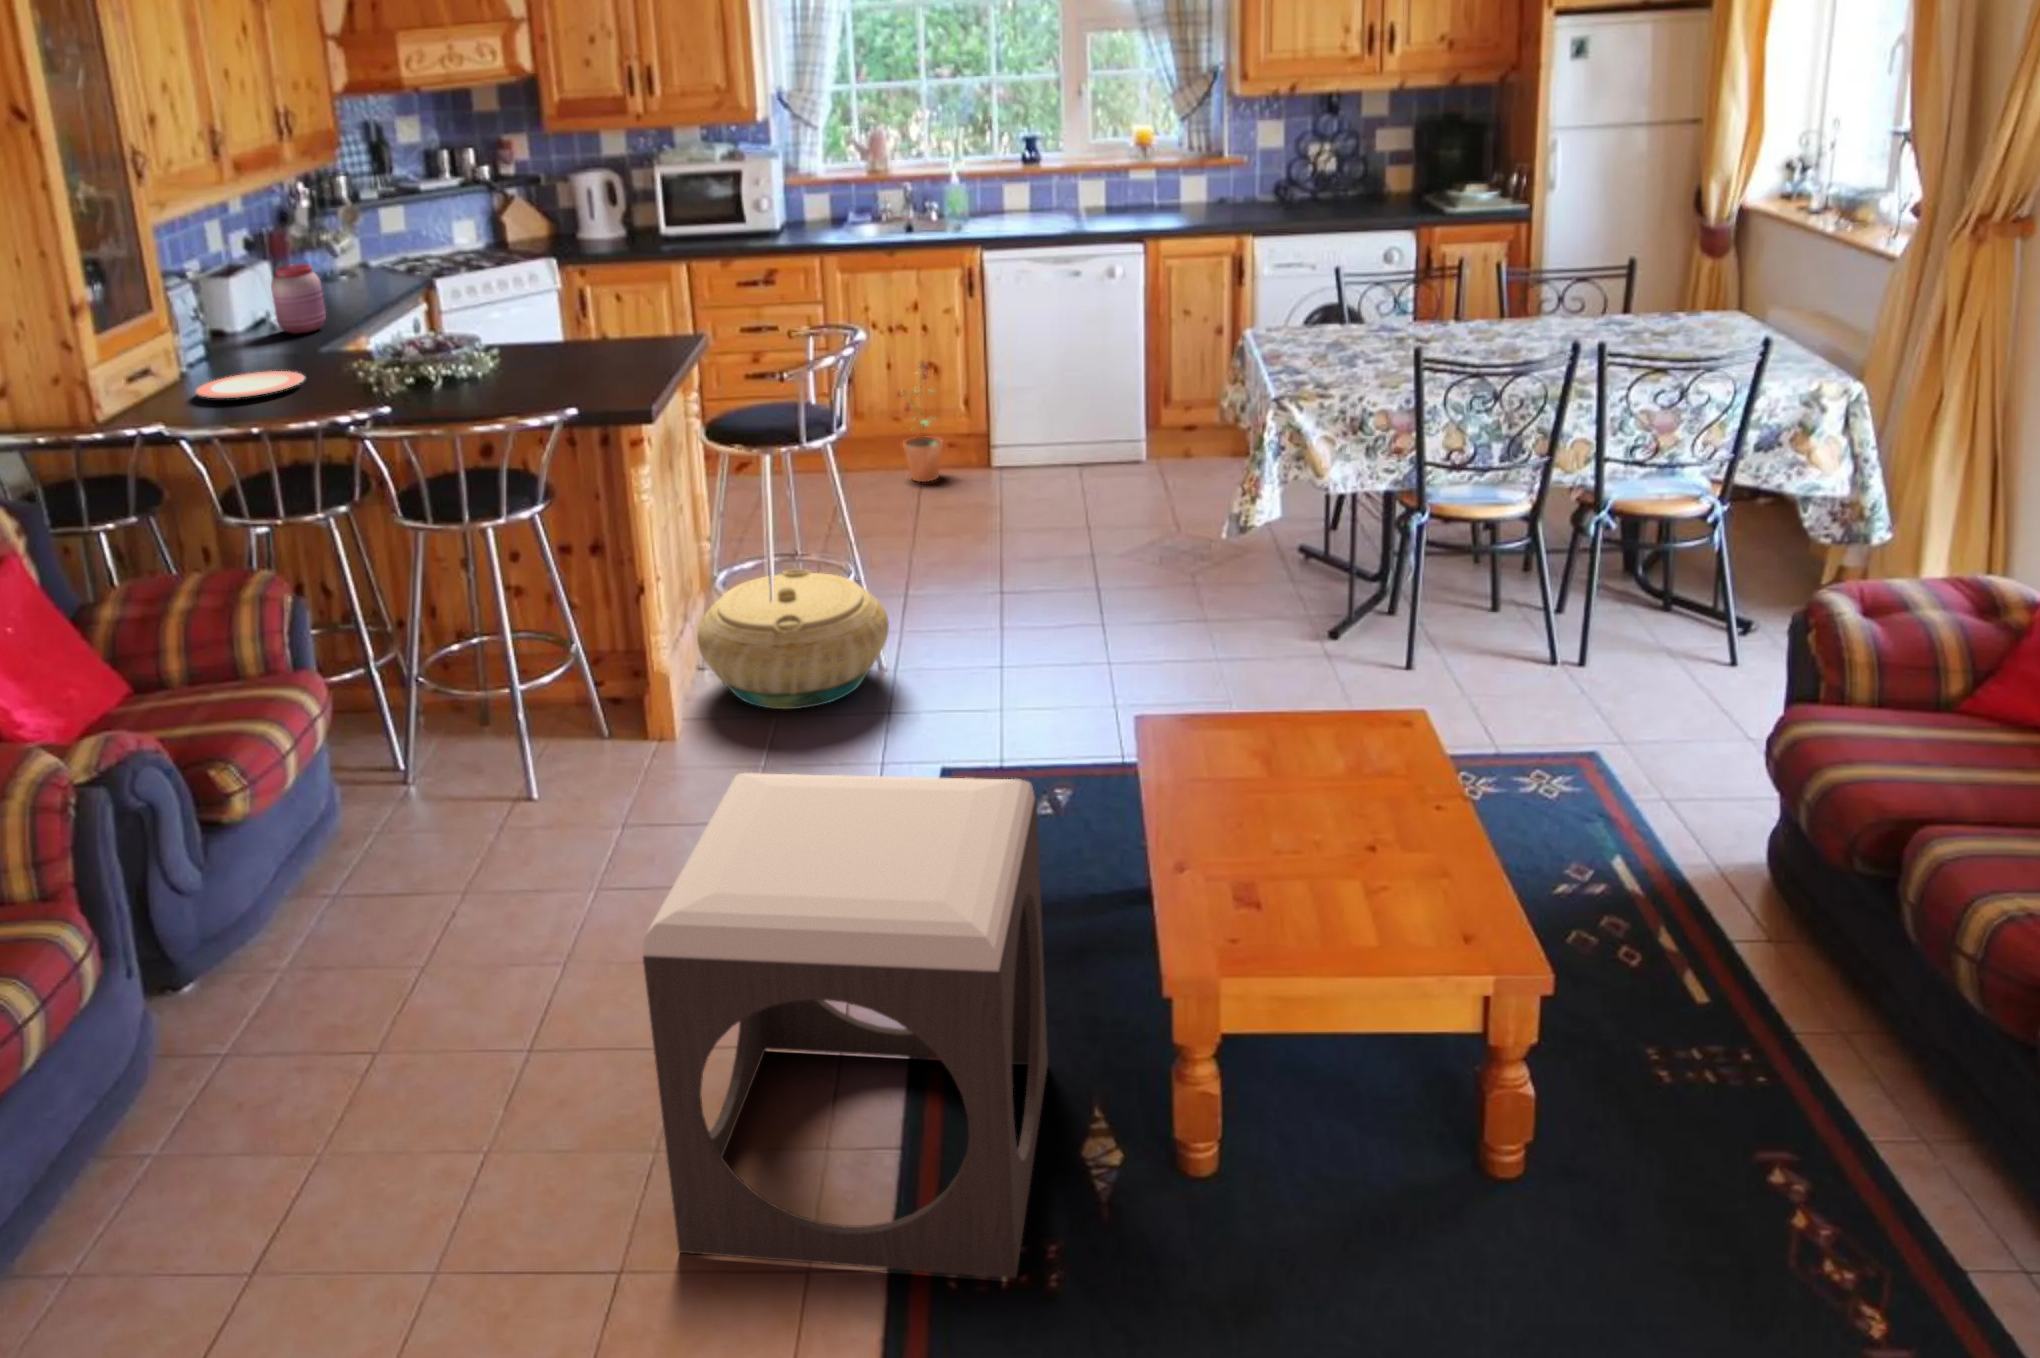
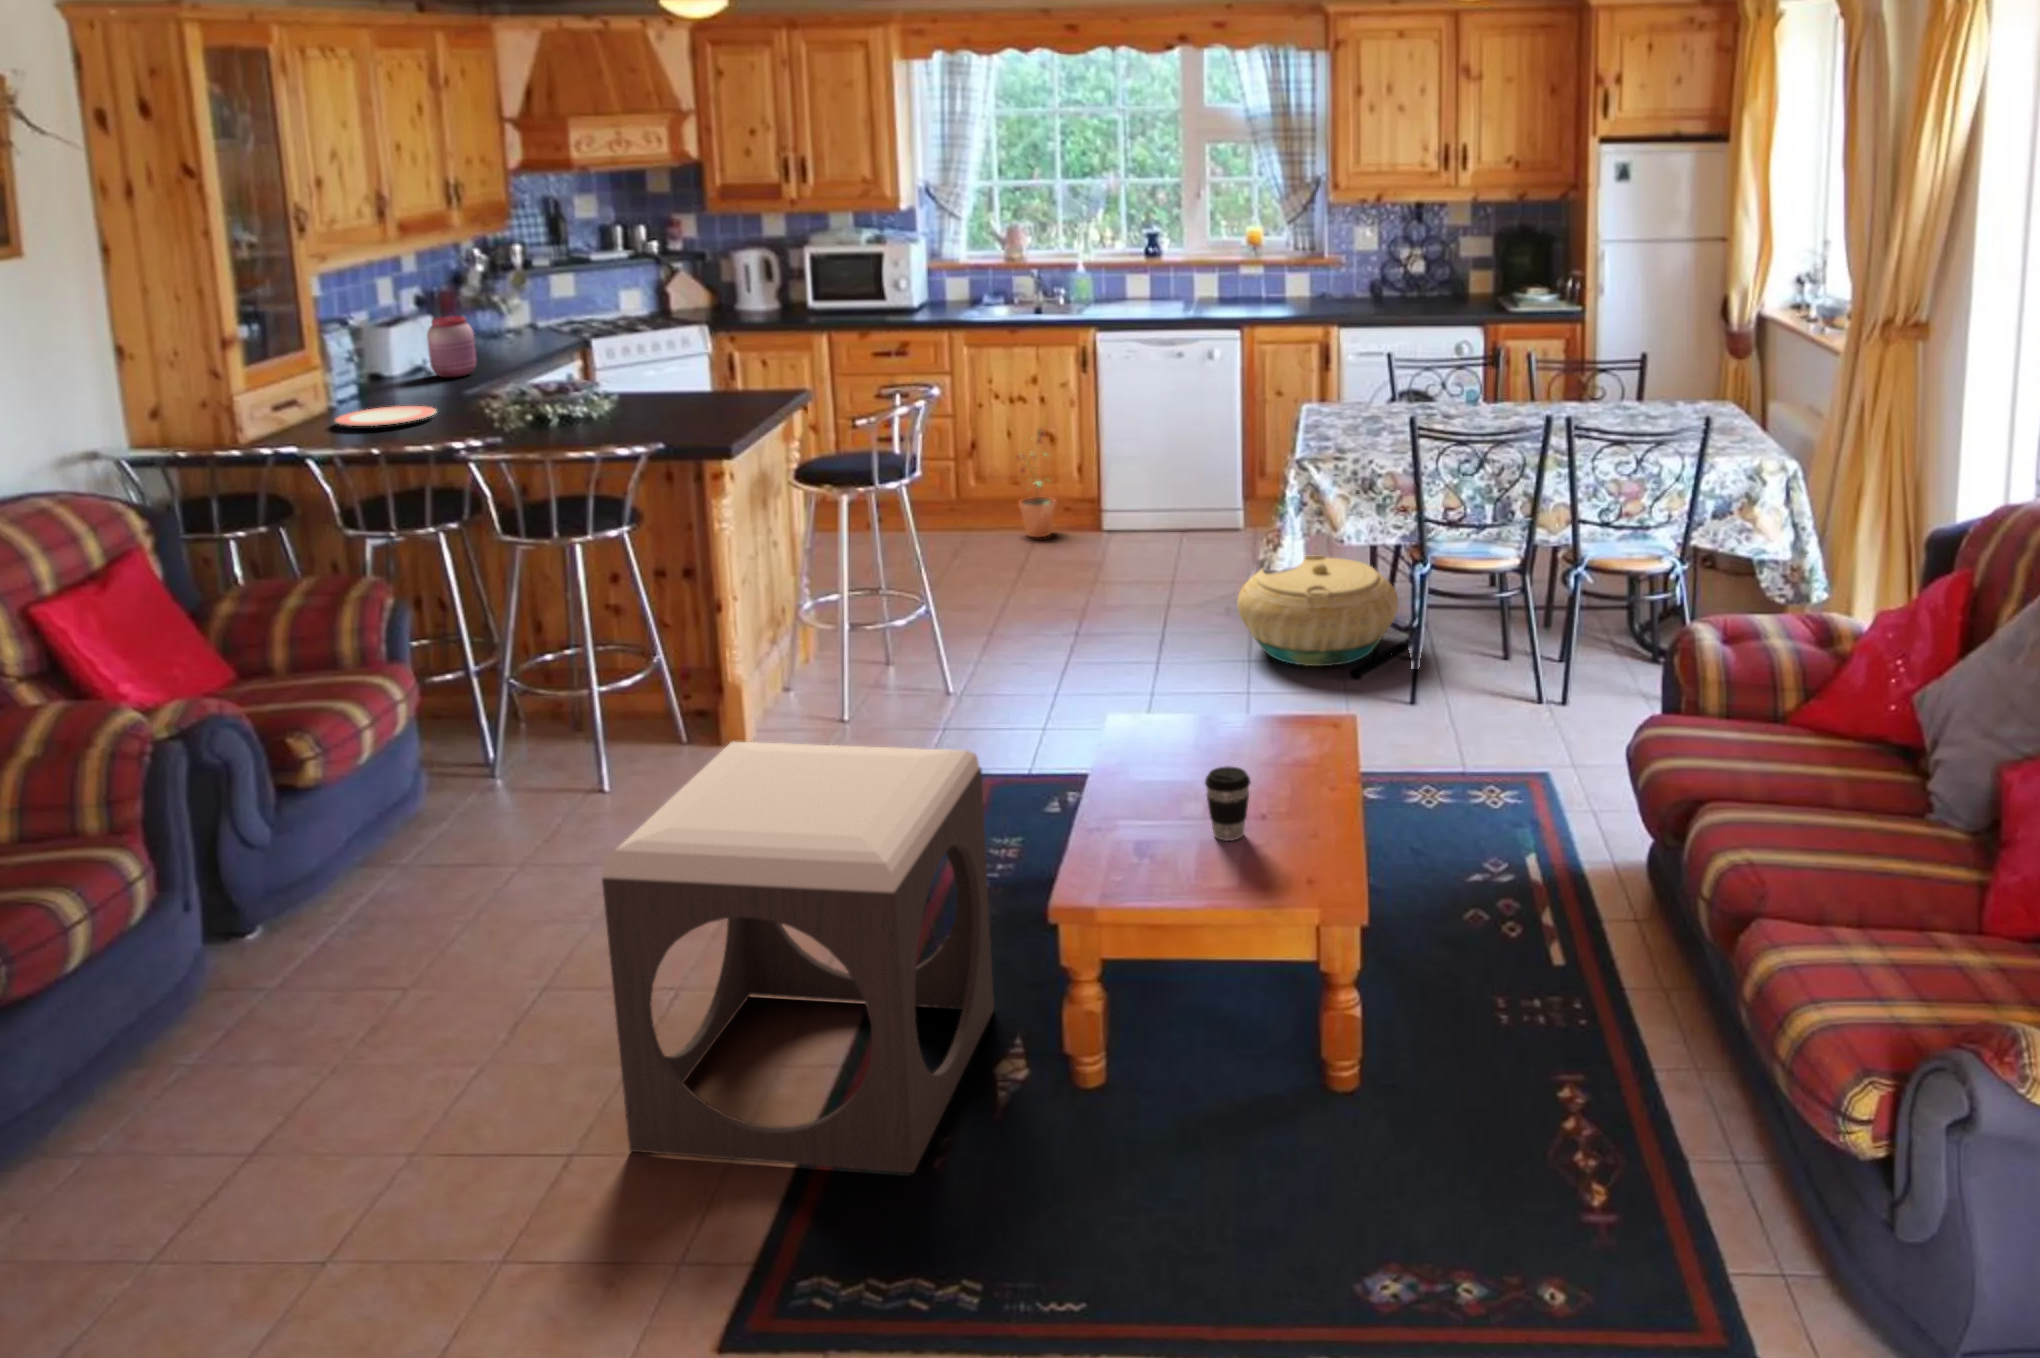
basket: present [697,569,889,709] -> present [1237,555,1398,666]
coffee cup: none [1306,791,1362,878] -> present [1205,767,1250,841]

